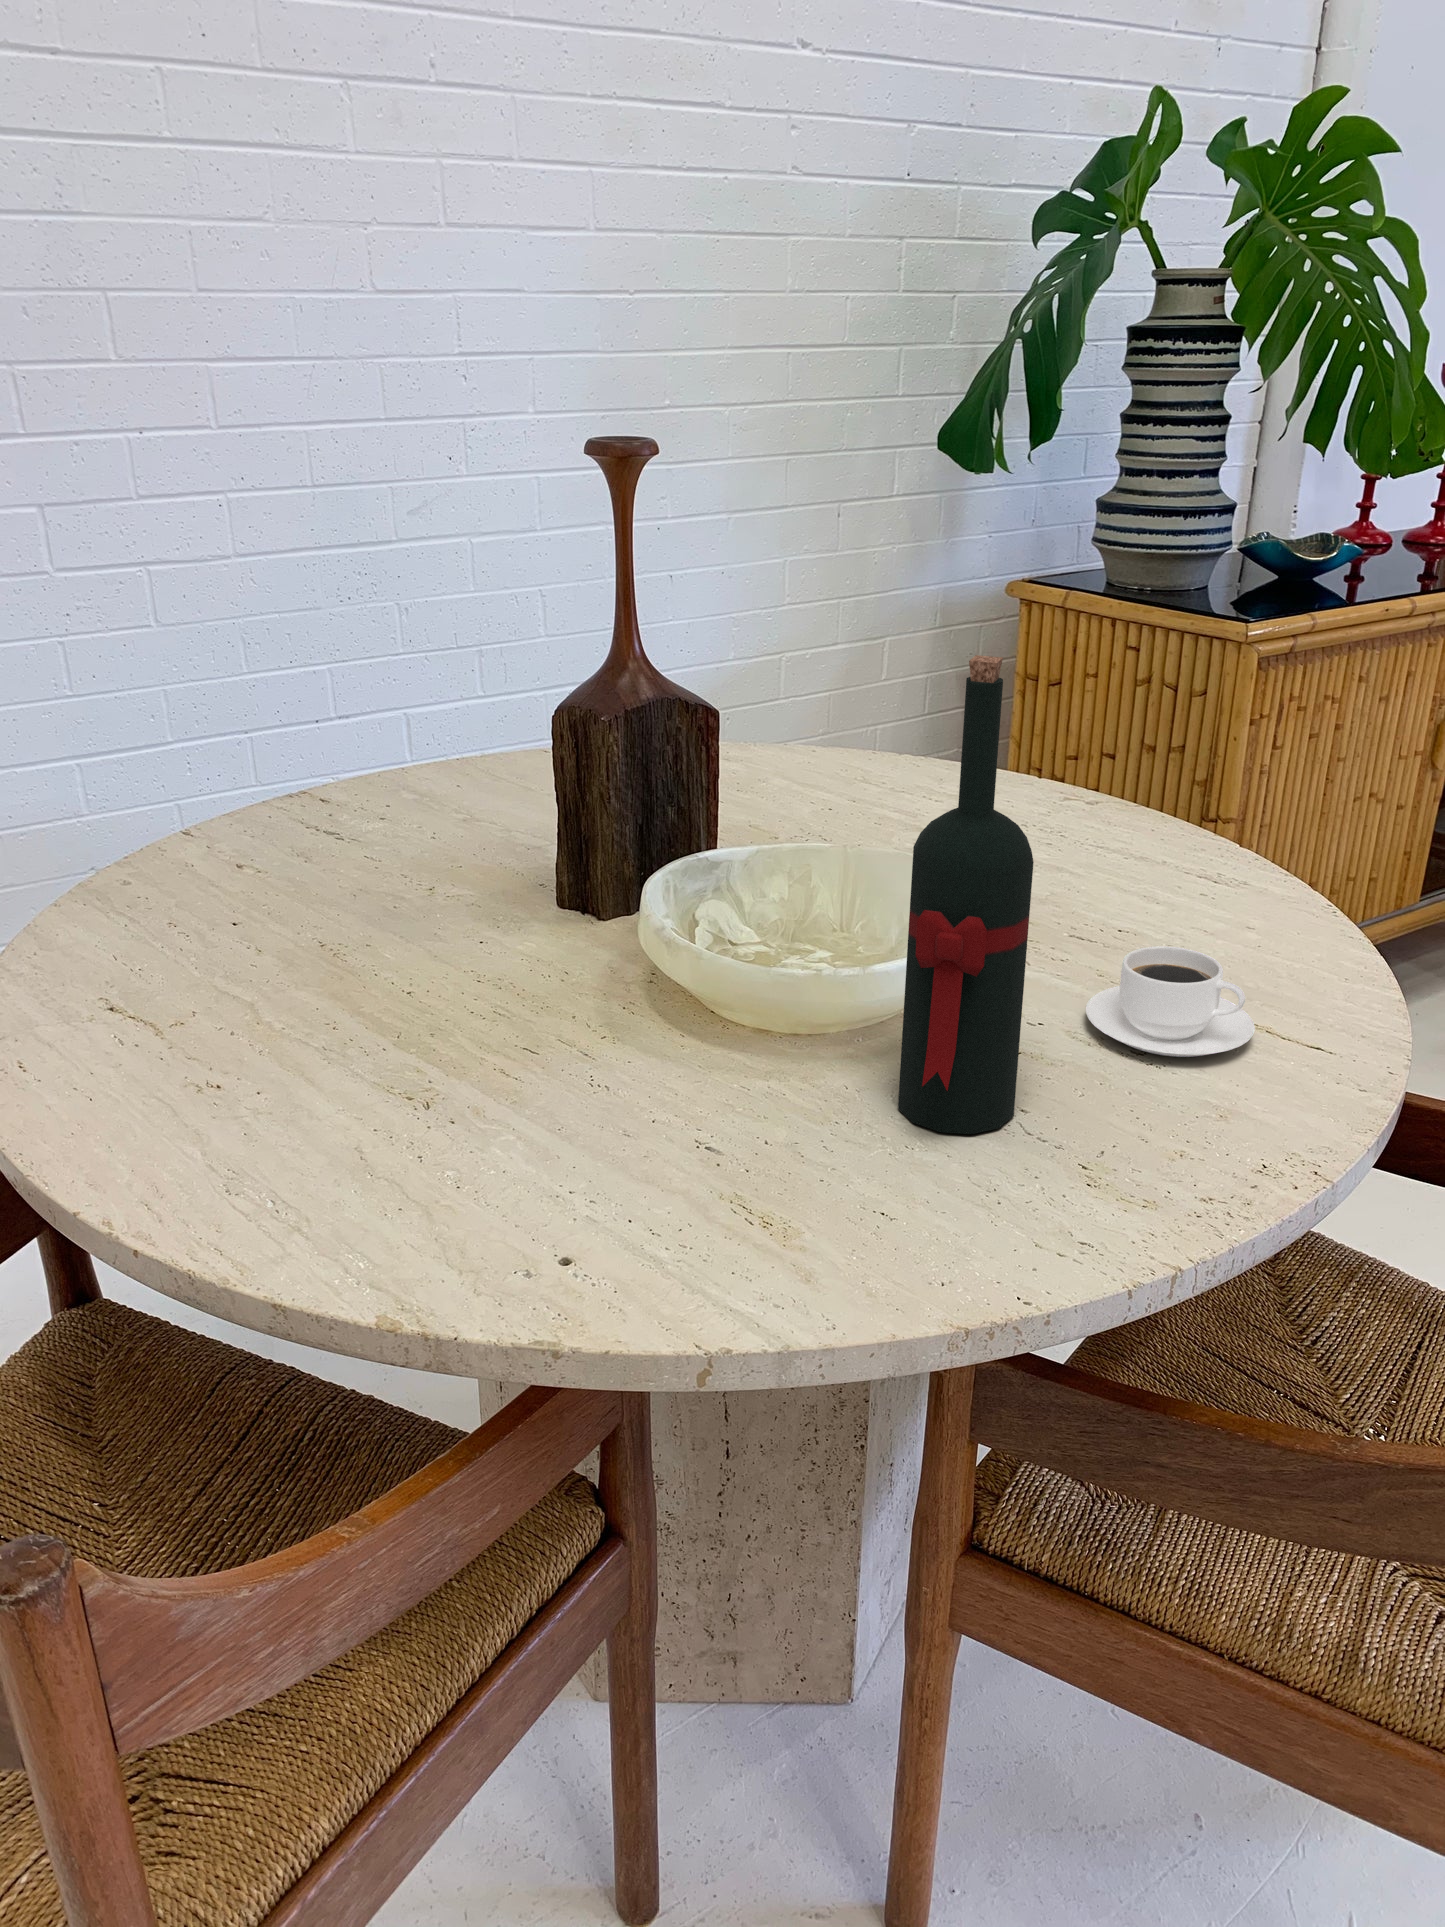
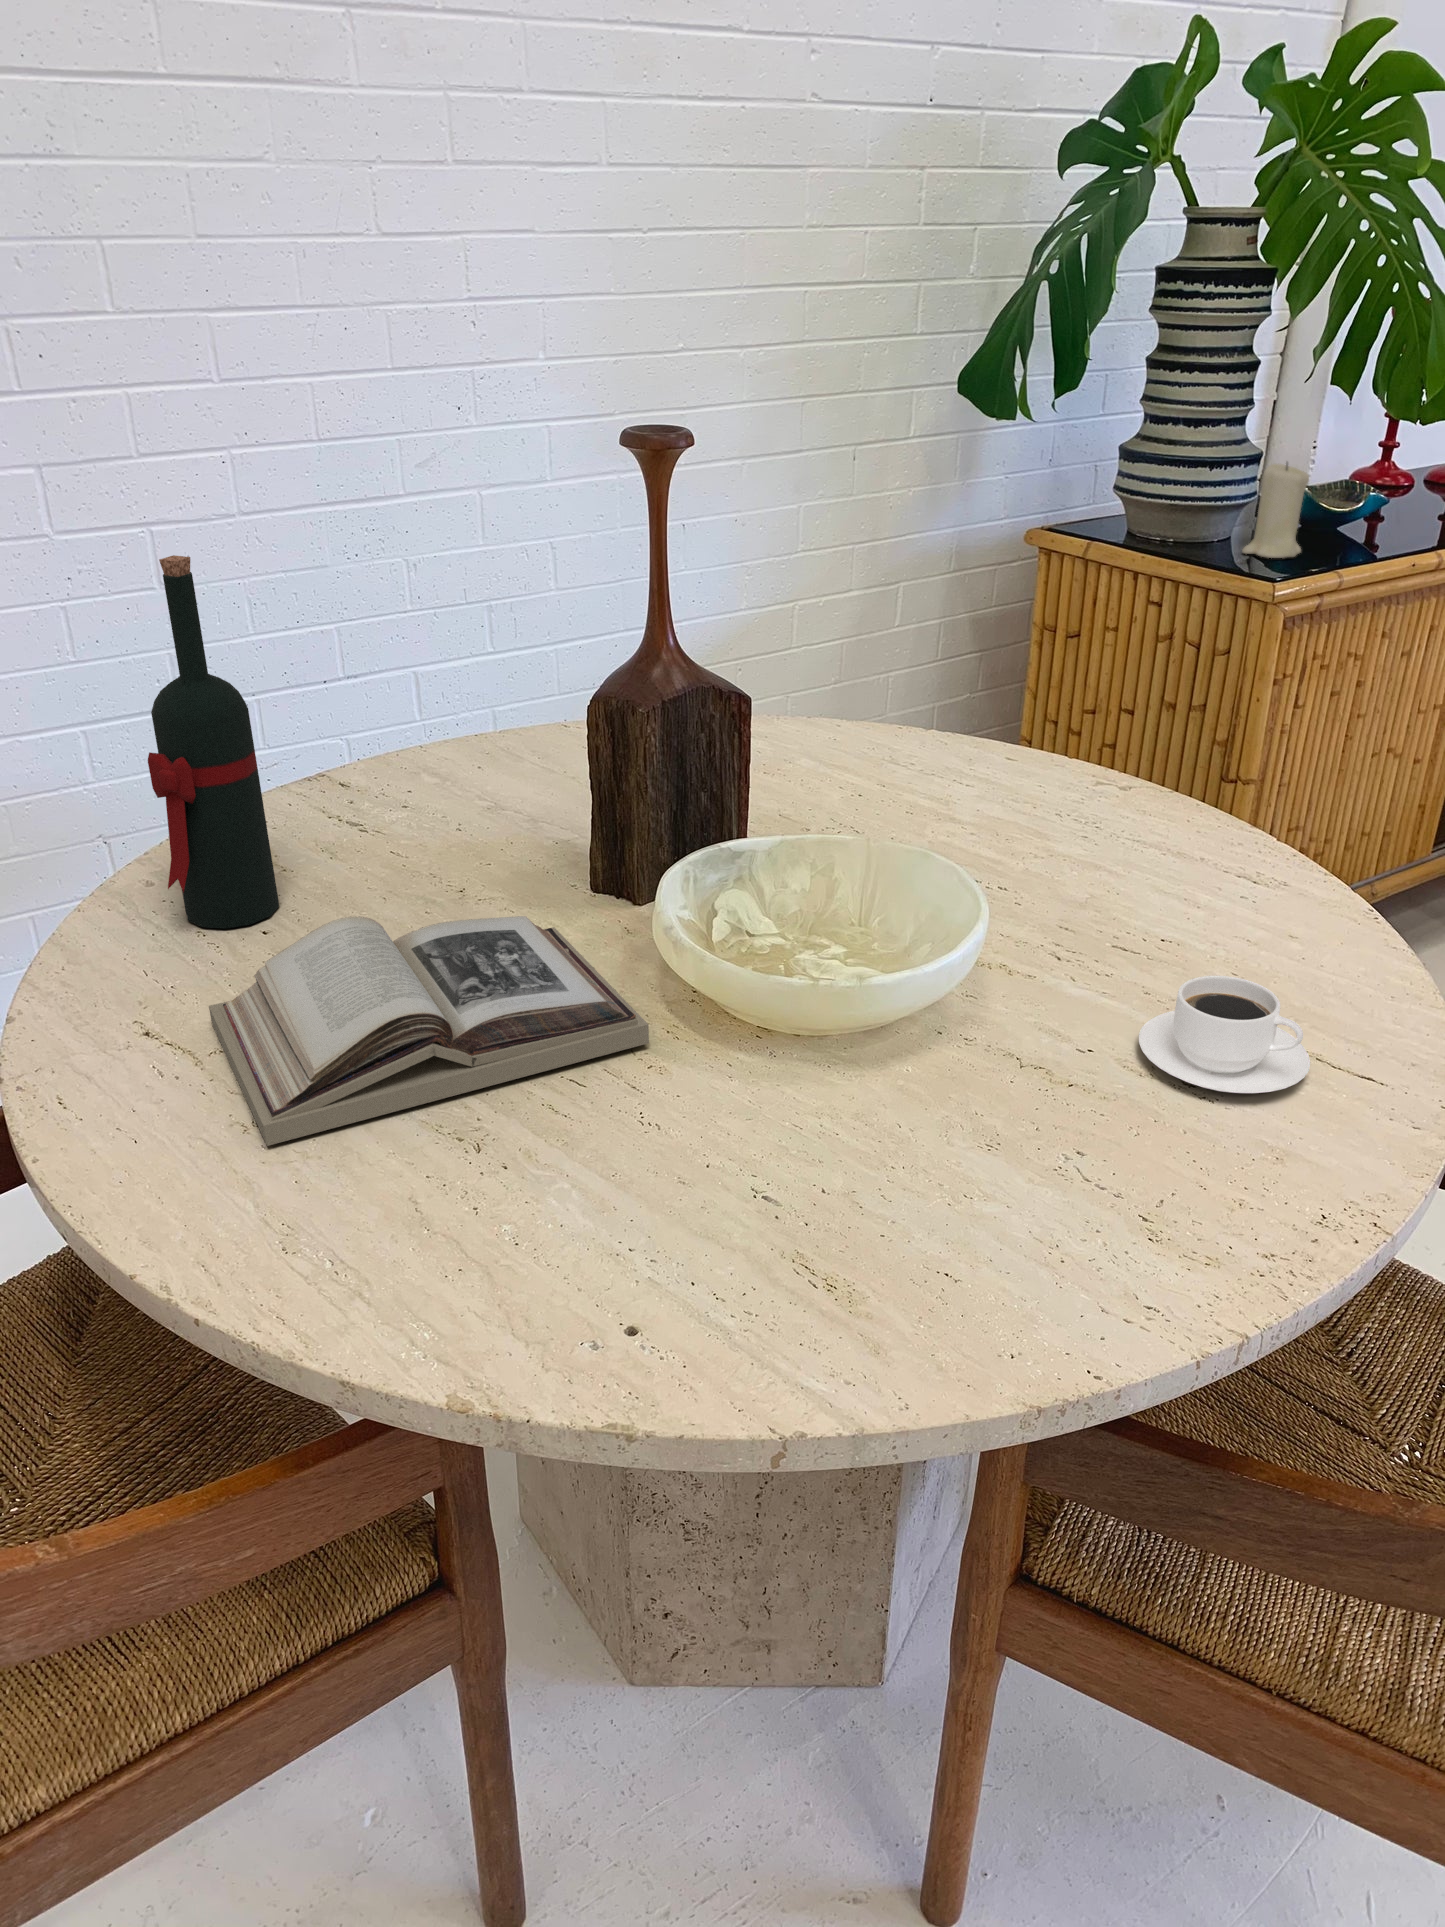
candle: none [1218,509,1282,604] -> present [1242,462,1309,558]
wine bottle: present [898,655,1034,1134] -> present [148,555,279,929]
book: none [167,893,601,1101] -> present [209,916,649,1146]

